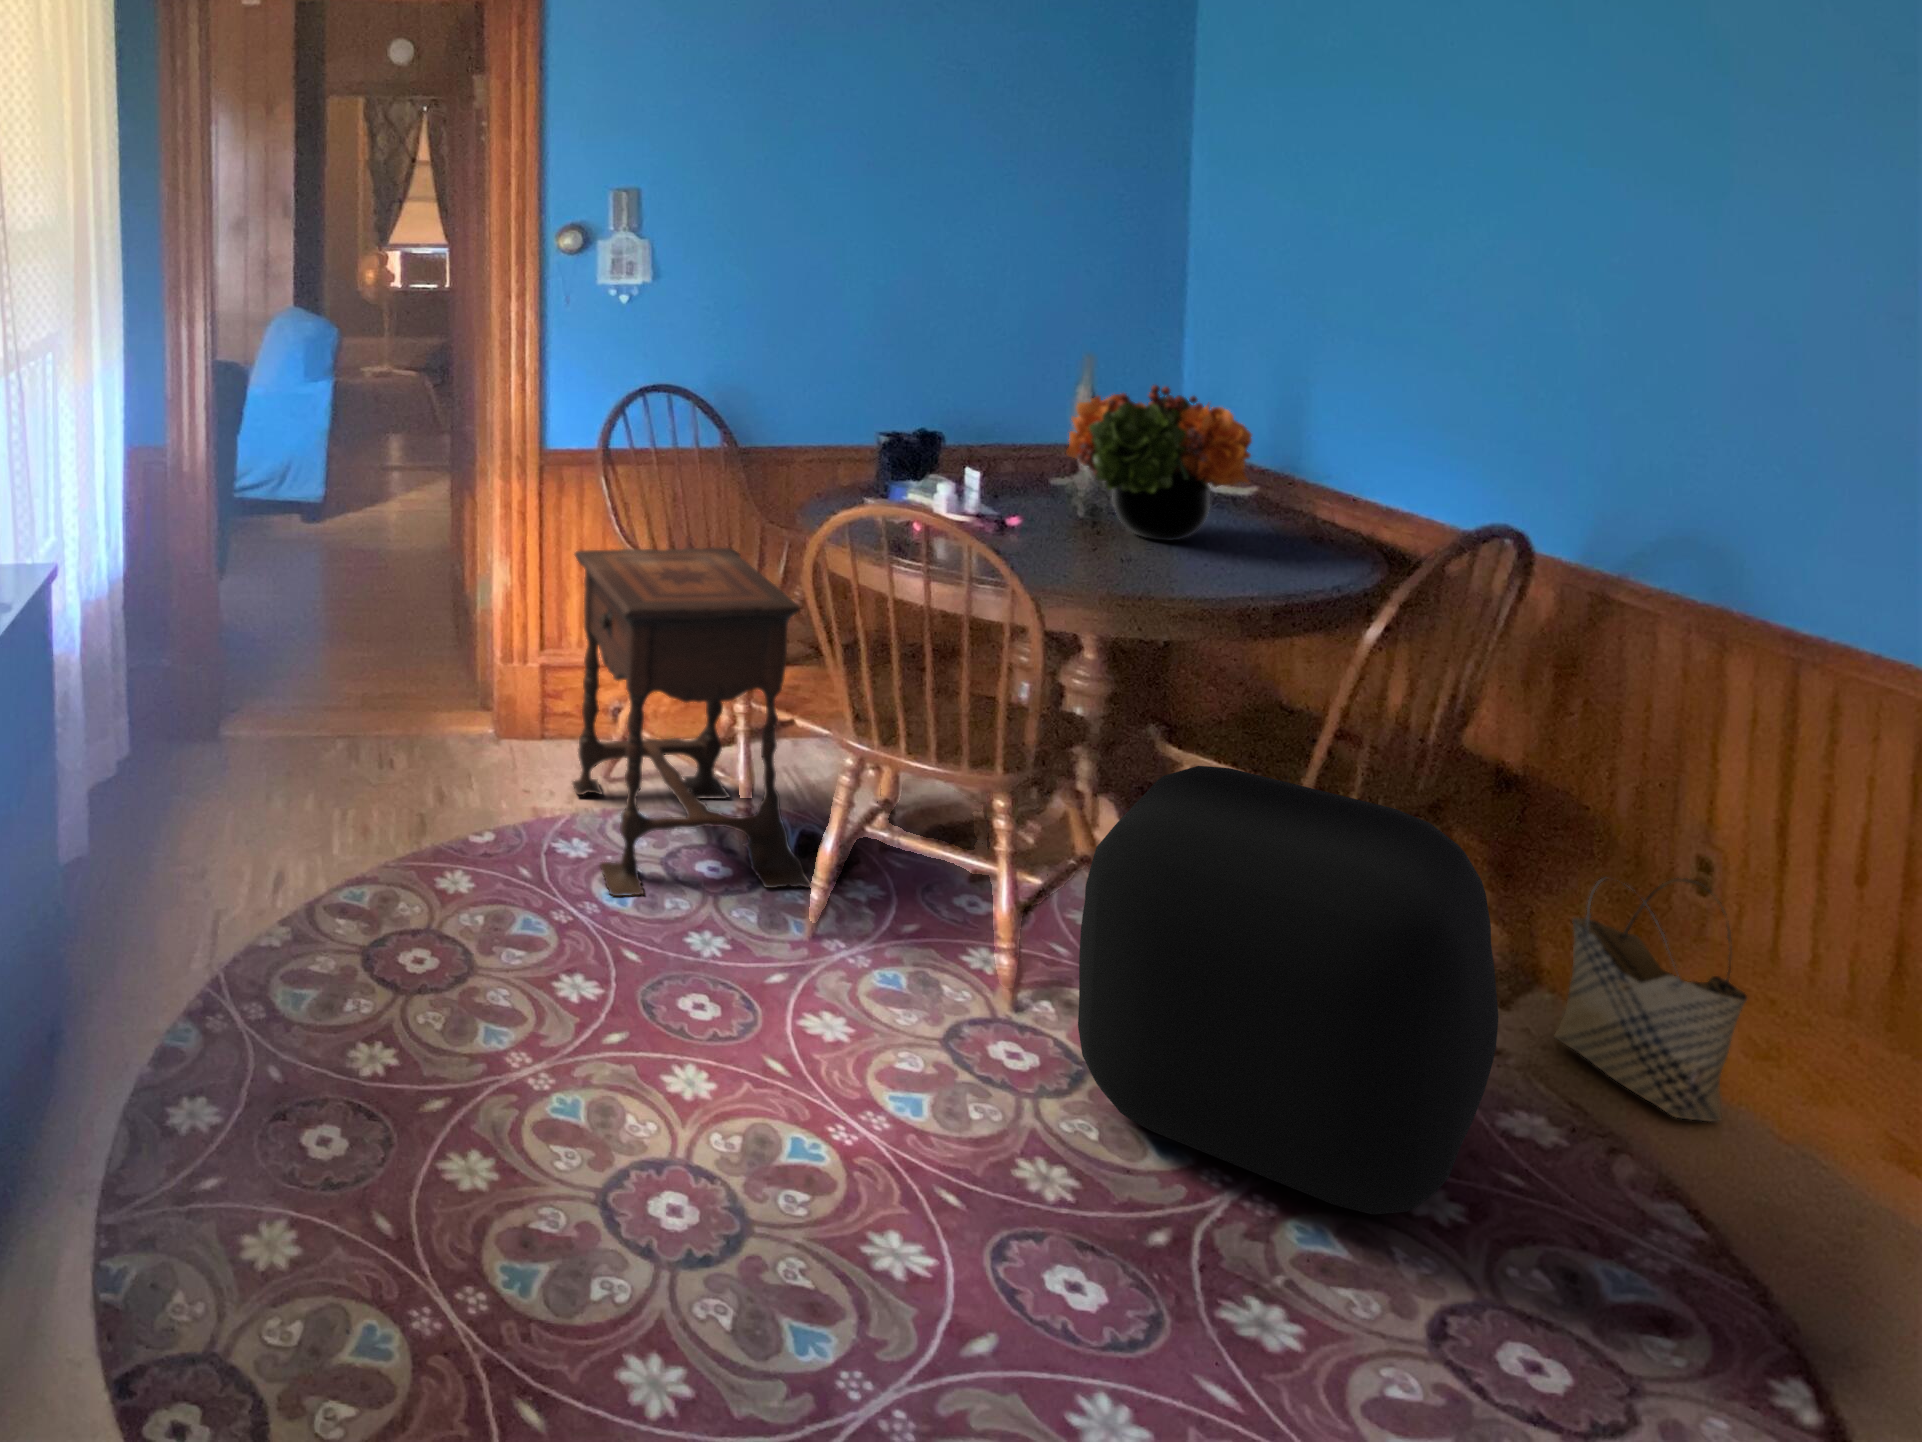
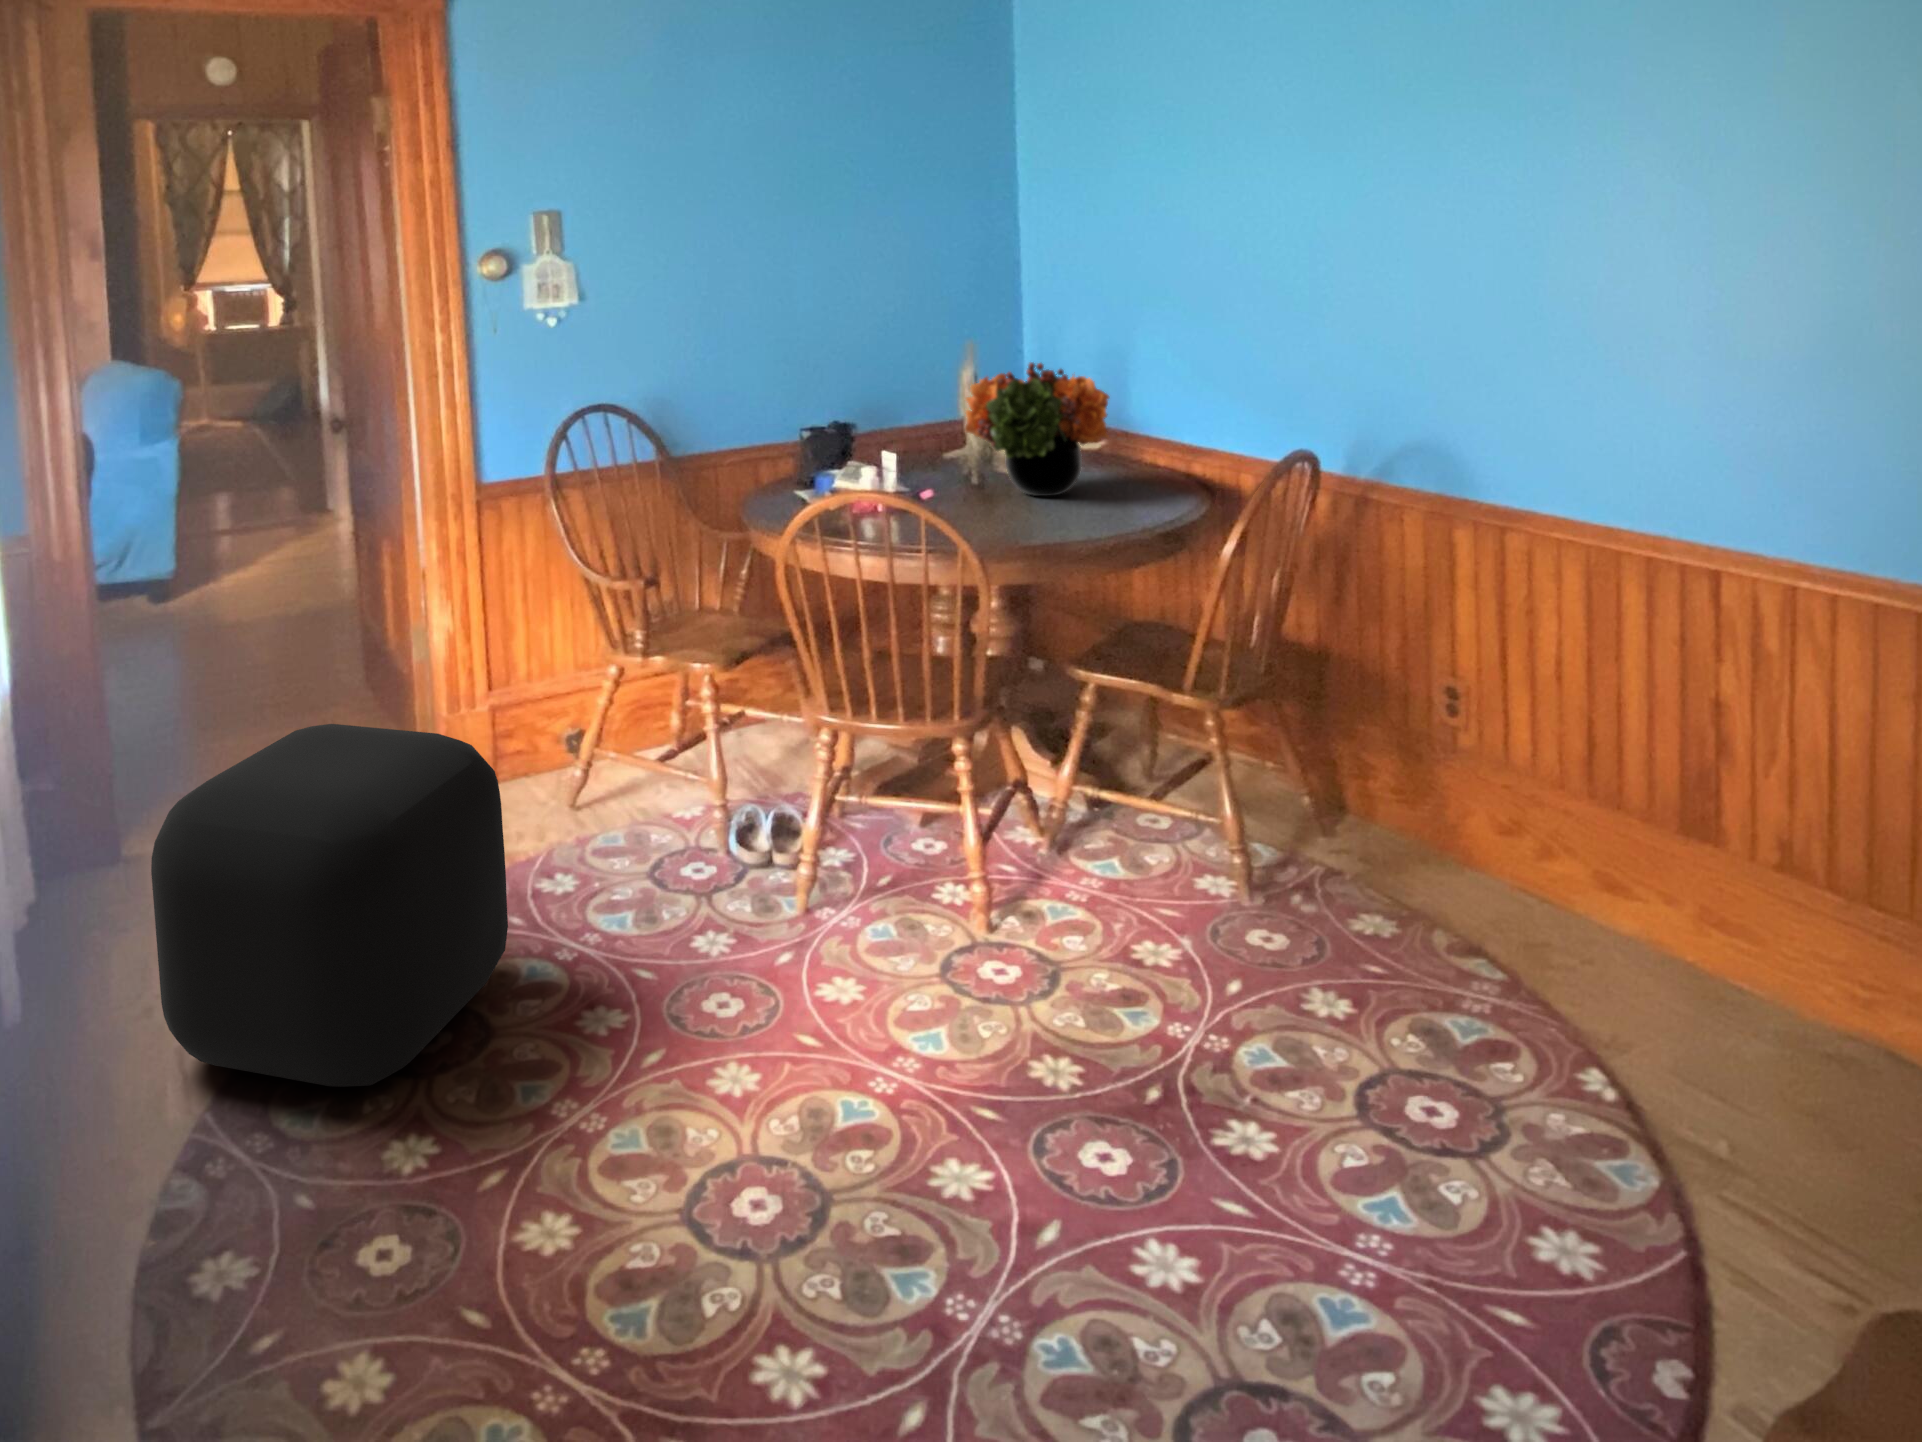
side table: present [572,547,811,896] -> none [522,558,792,921]
ottoman: present [1078,766,1499,1215] -> present [151,724,508,1087]
woven basket: present [1555,877,1747,1121] -> none [1366,703,1489,888]

